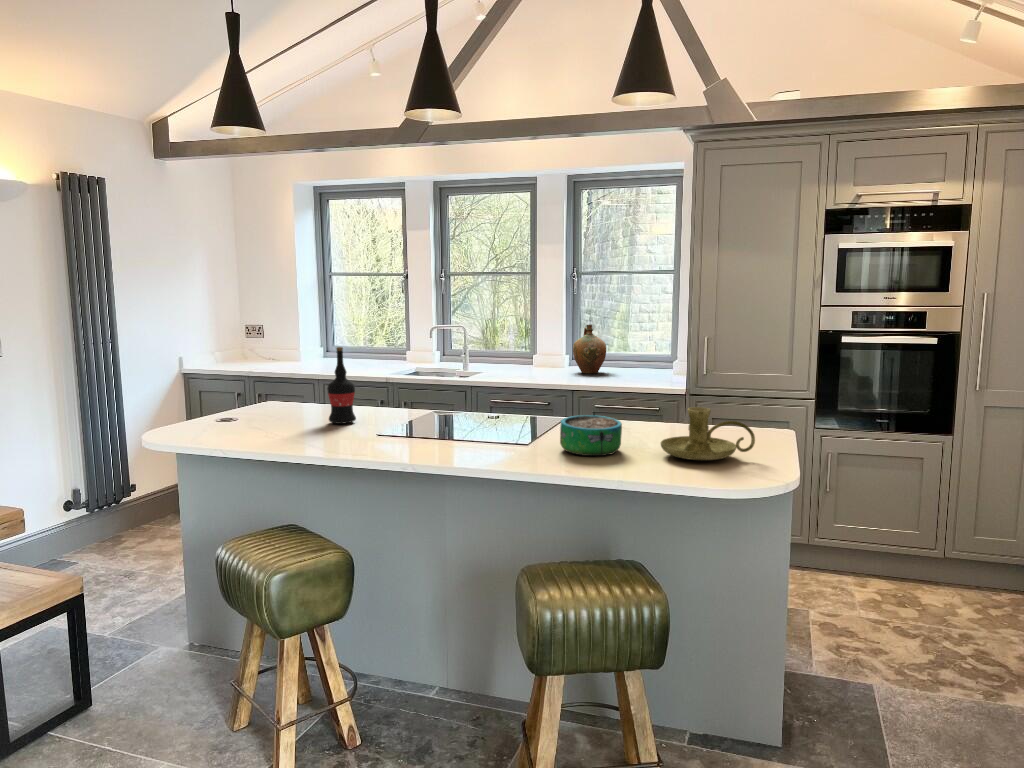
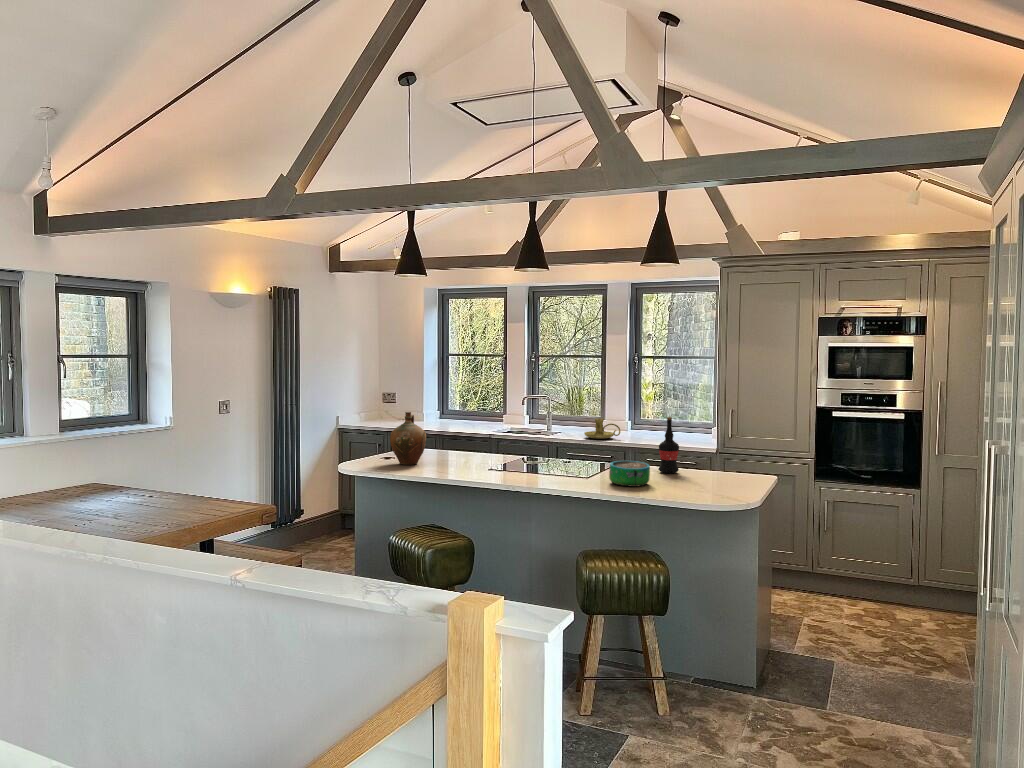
ceramic jug: present [573,325,606,374] -> present [390,412,426,465]
wine bottle: present [327,347,356,424] -> present [658,417,679,473]
candle holder: present [661,407,755,460] -> present [584,418,620,439]

